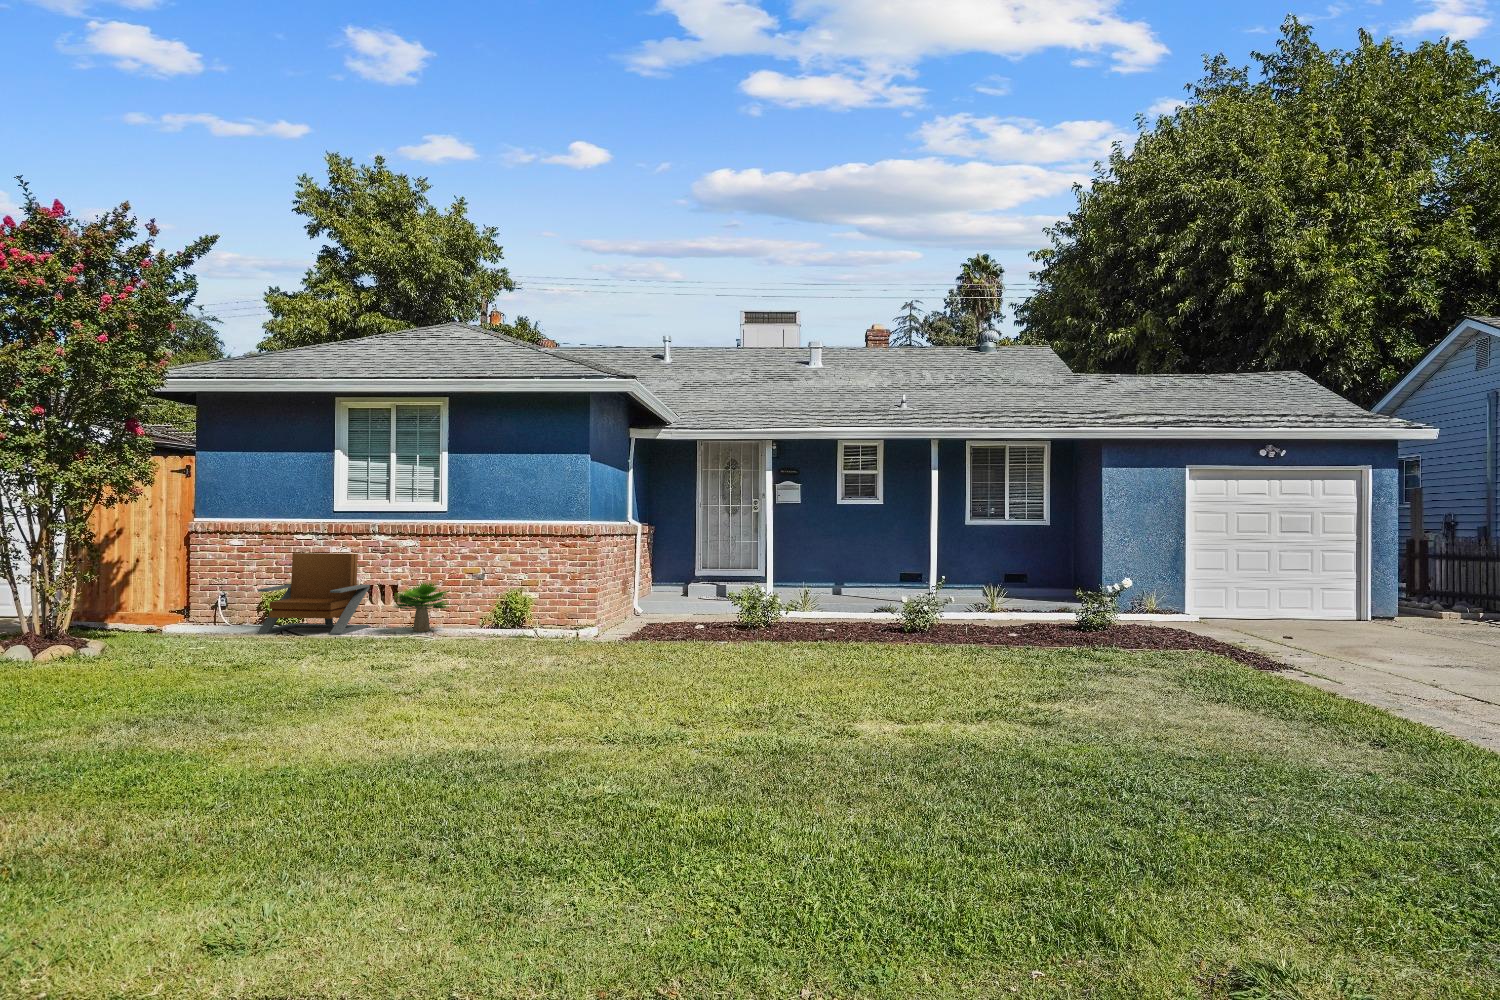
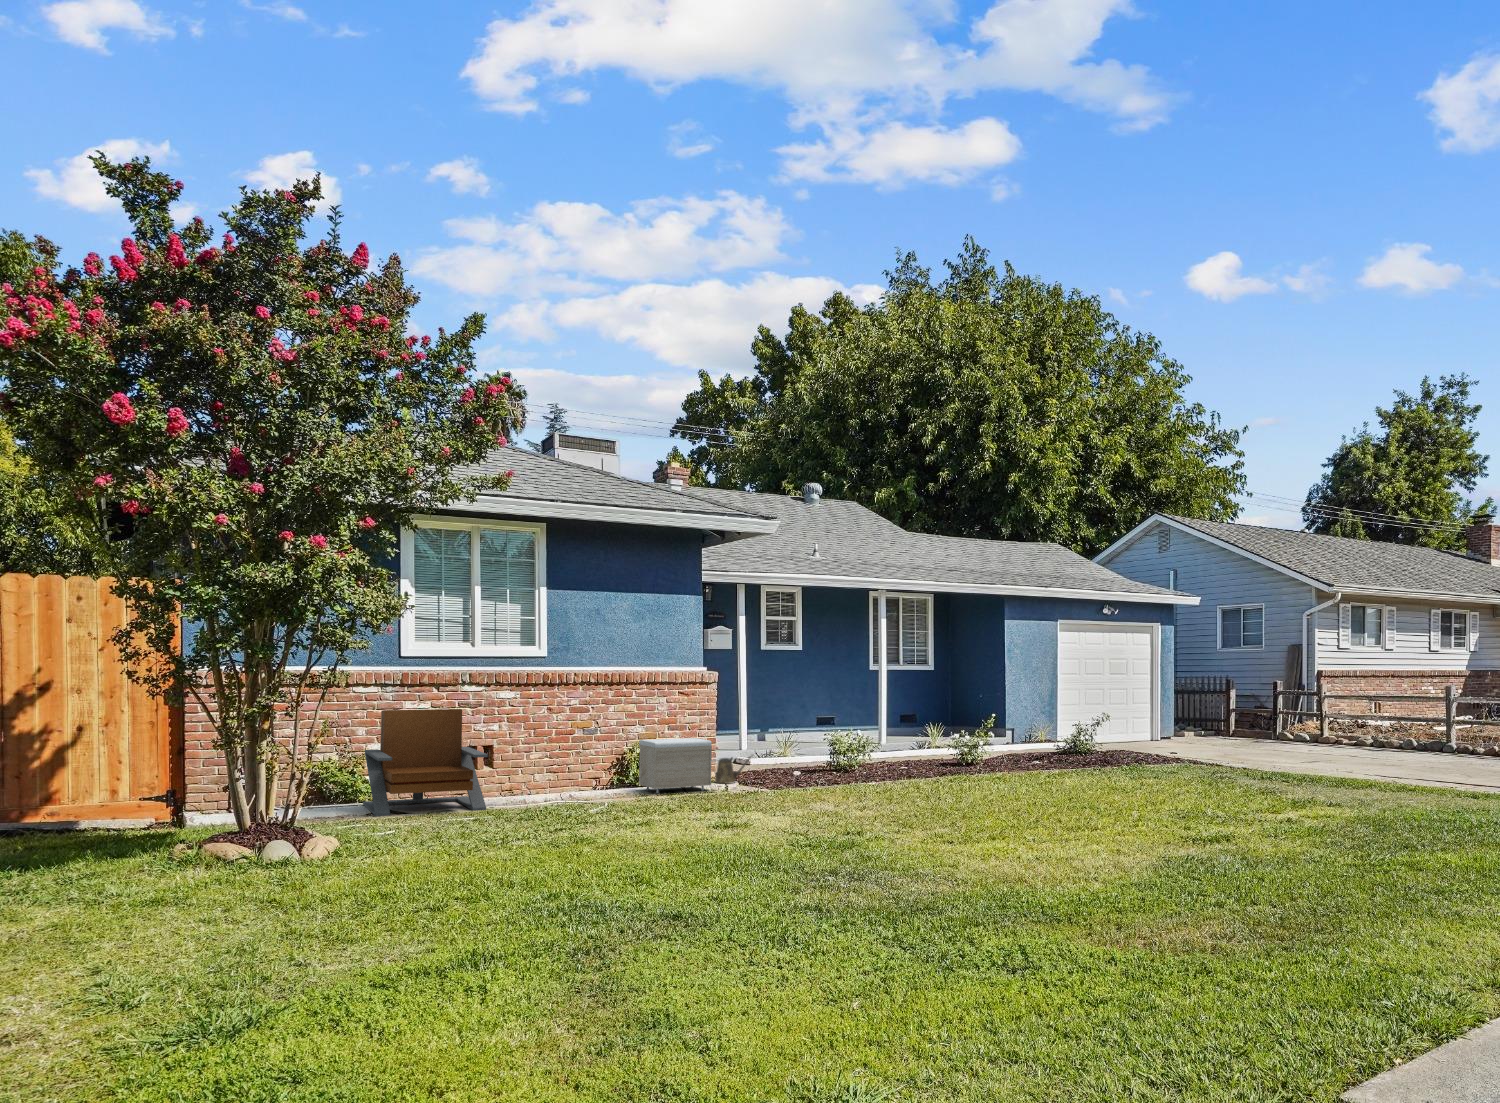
potted plant: present [395,583,449,632] -> none [514,738,585,800]
storage bench: none [510,585,574,633] -> present [639,738,712,793]
watering can: none [602,604,643,630] -> present [712,755,753,784]

